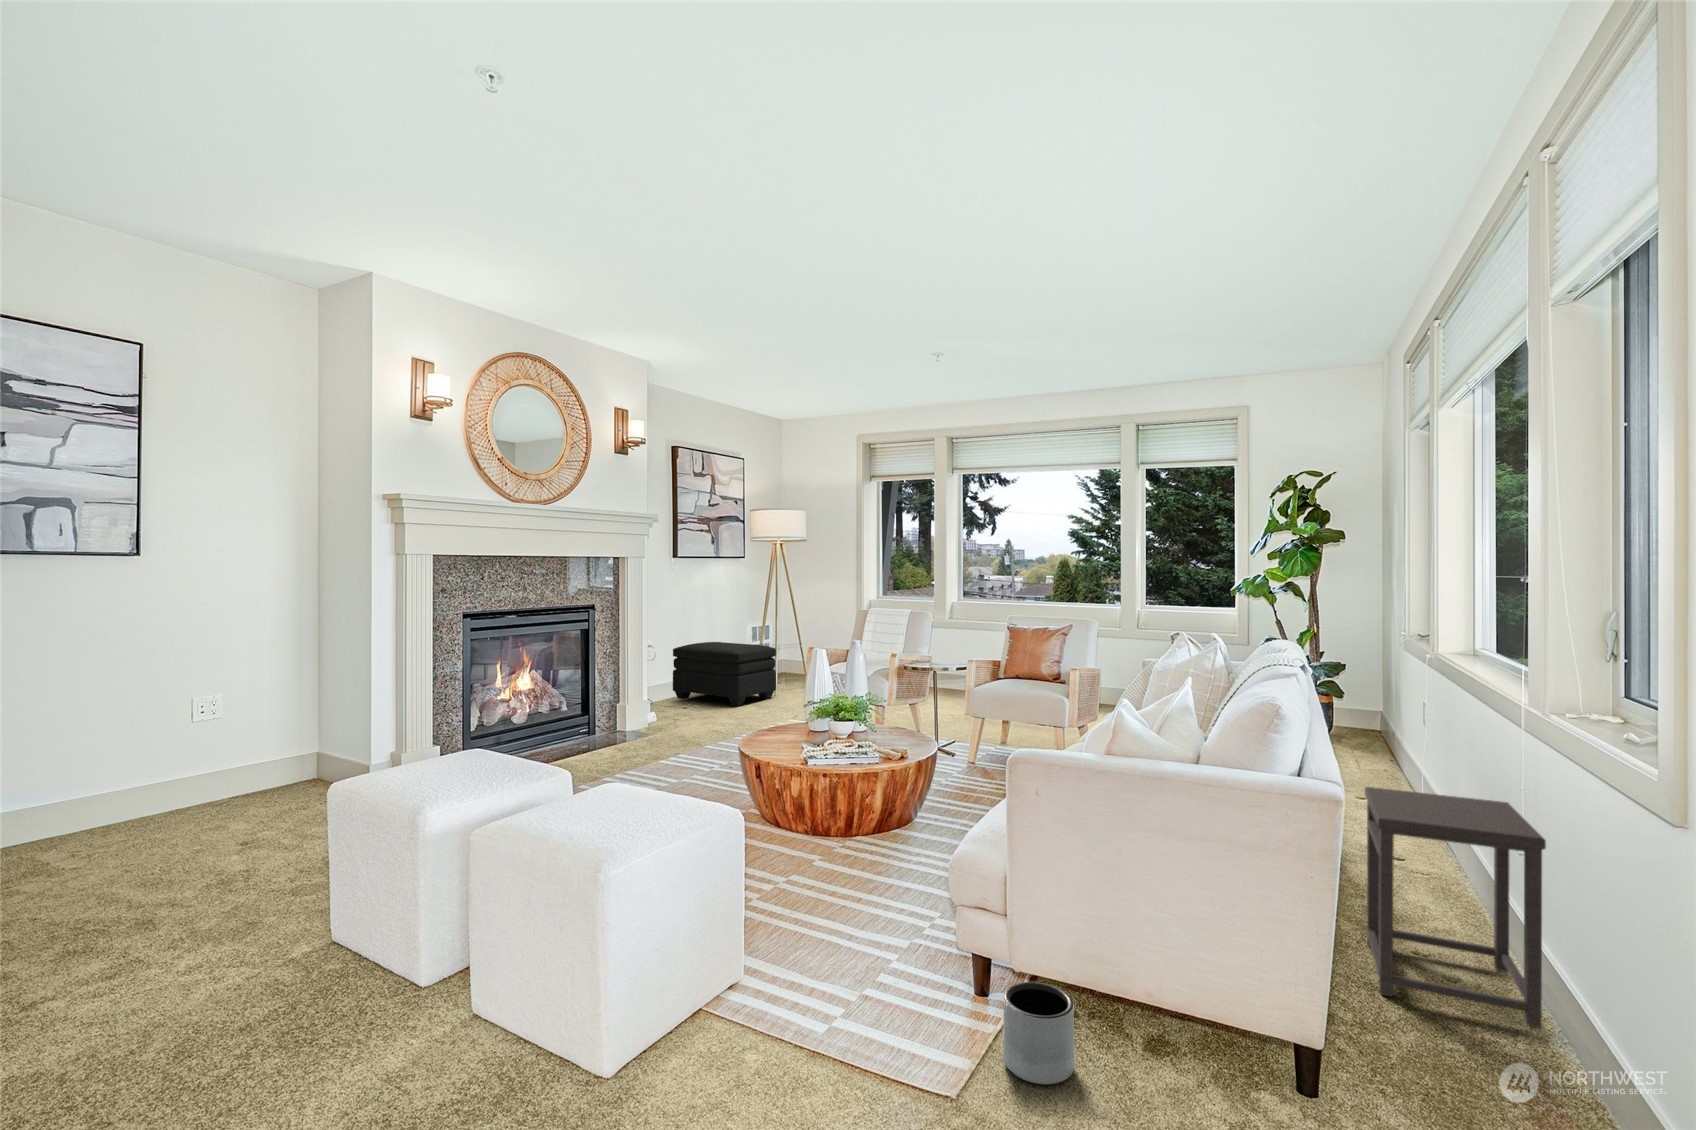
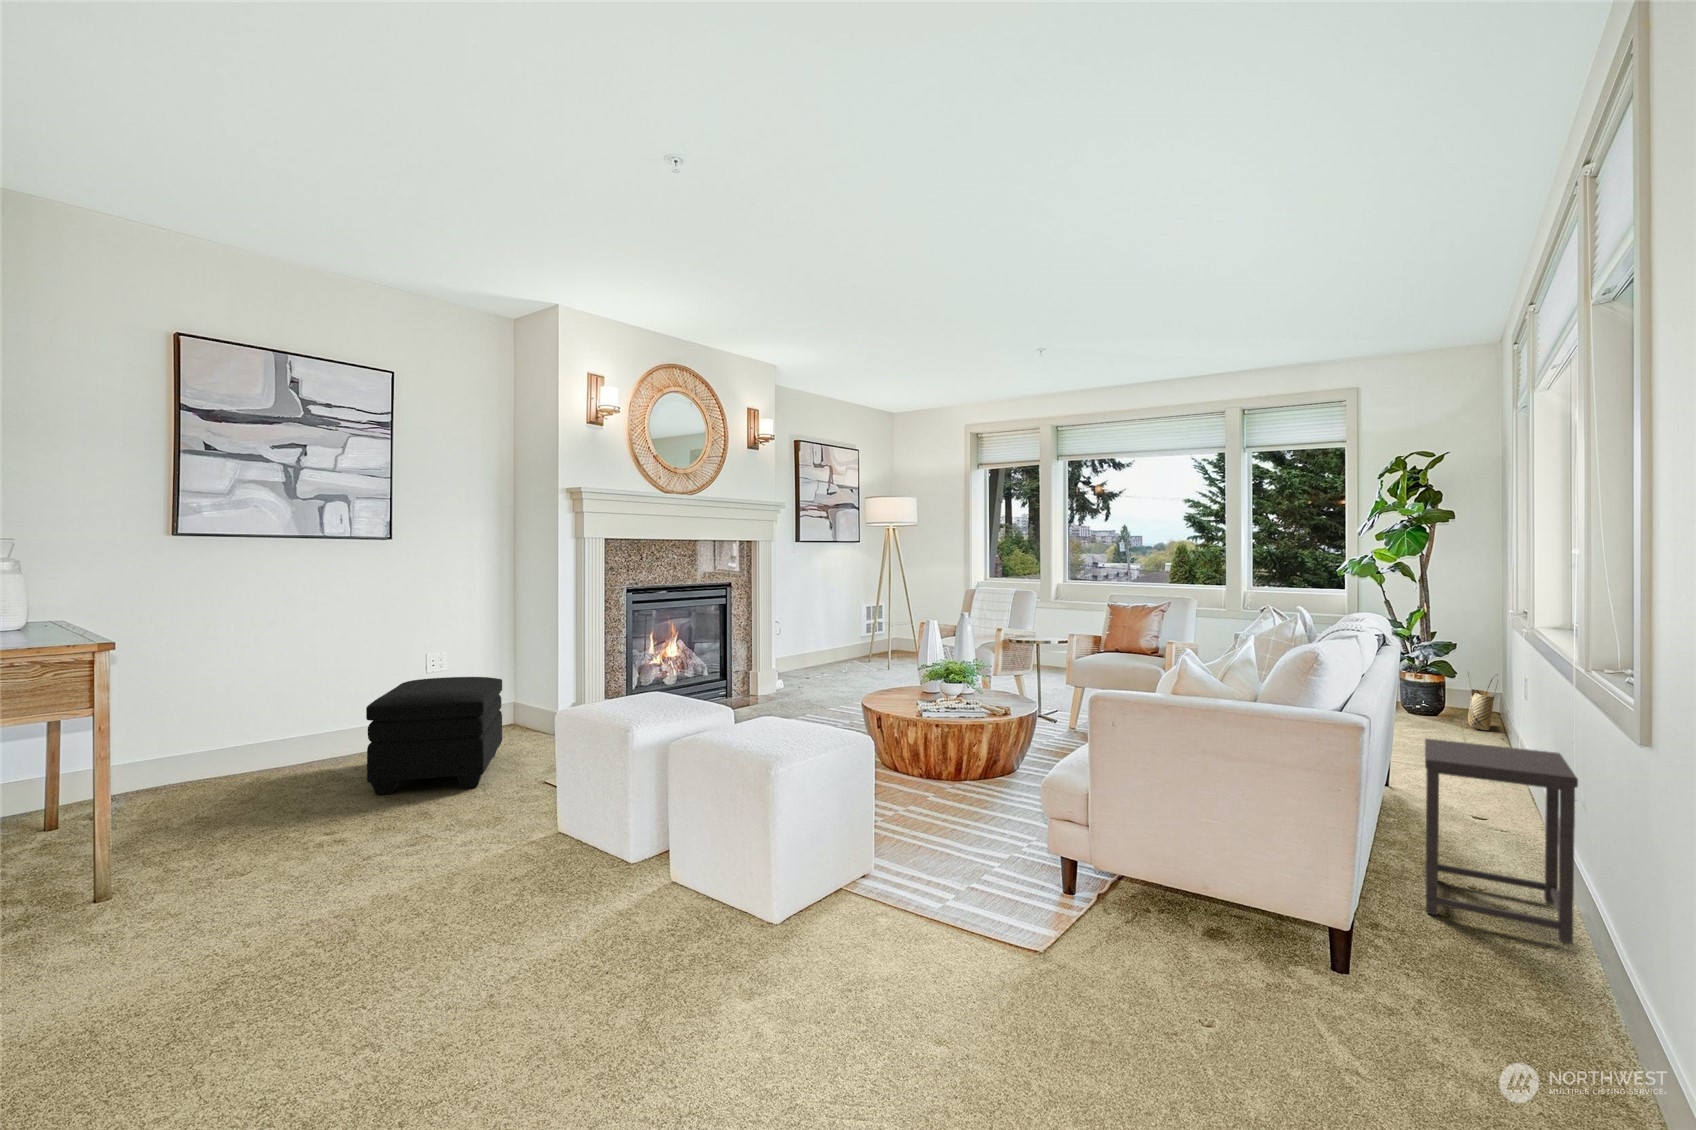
ottoman: present [673,642,776,706] -> present [366,677,502,795]
woven basket: none [1358,692,1388,753] -> present [1467,671,1498,730]
planter: present [1003,982,1074,1085] -> none [1082,876,1141,952]

